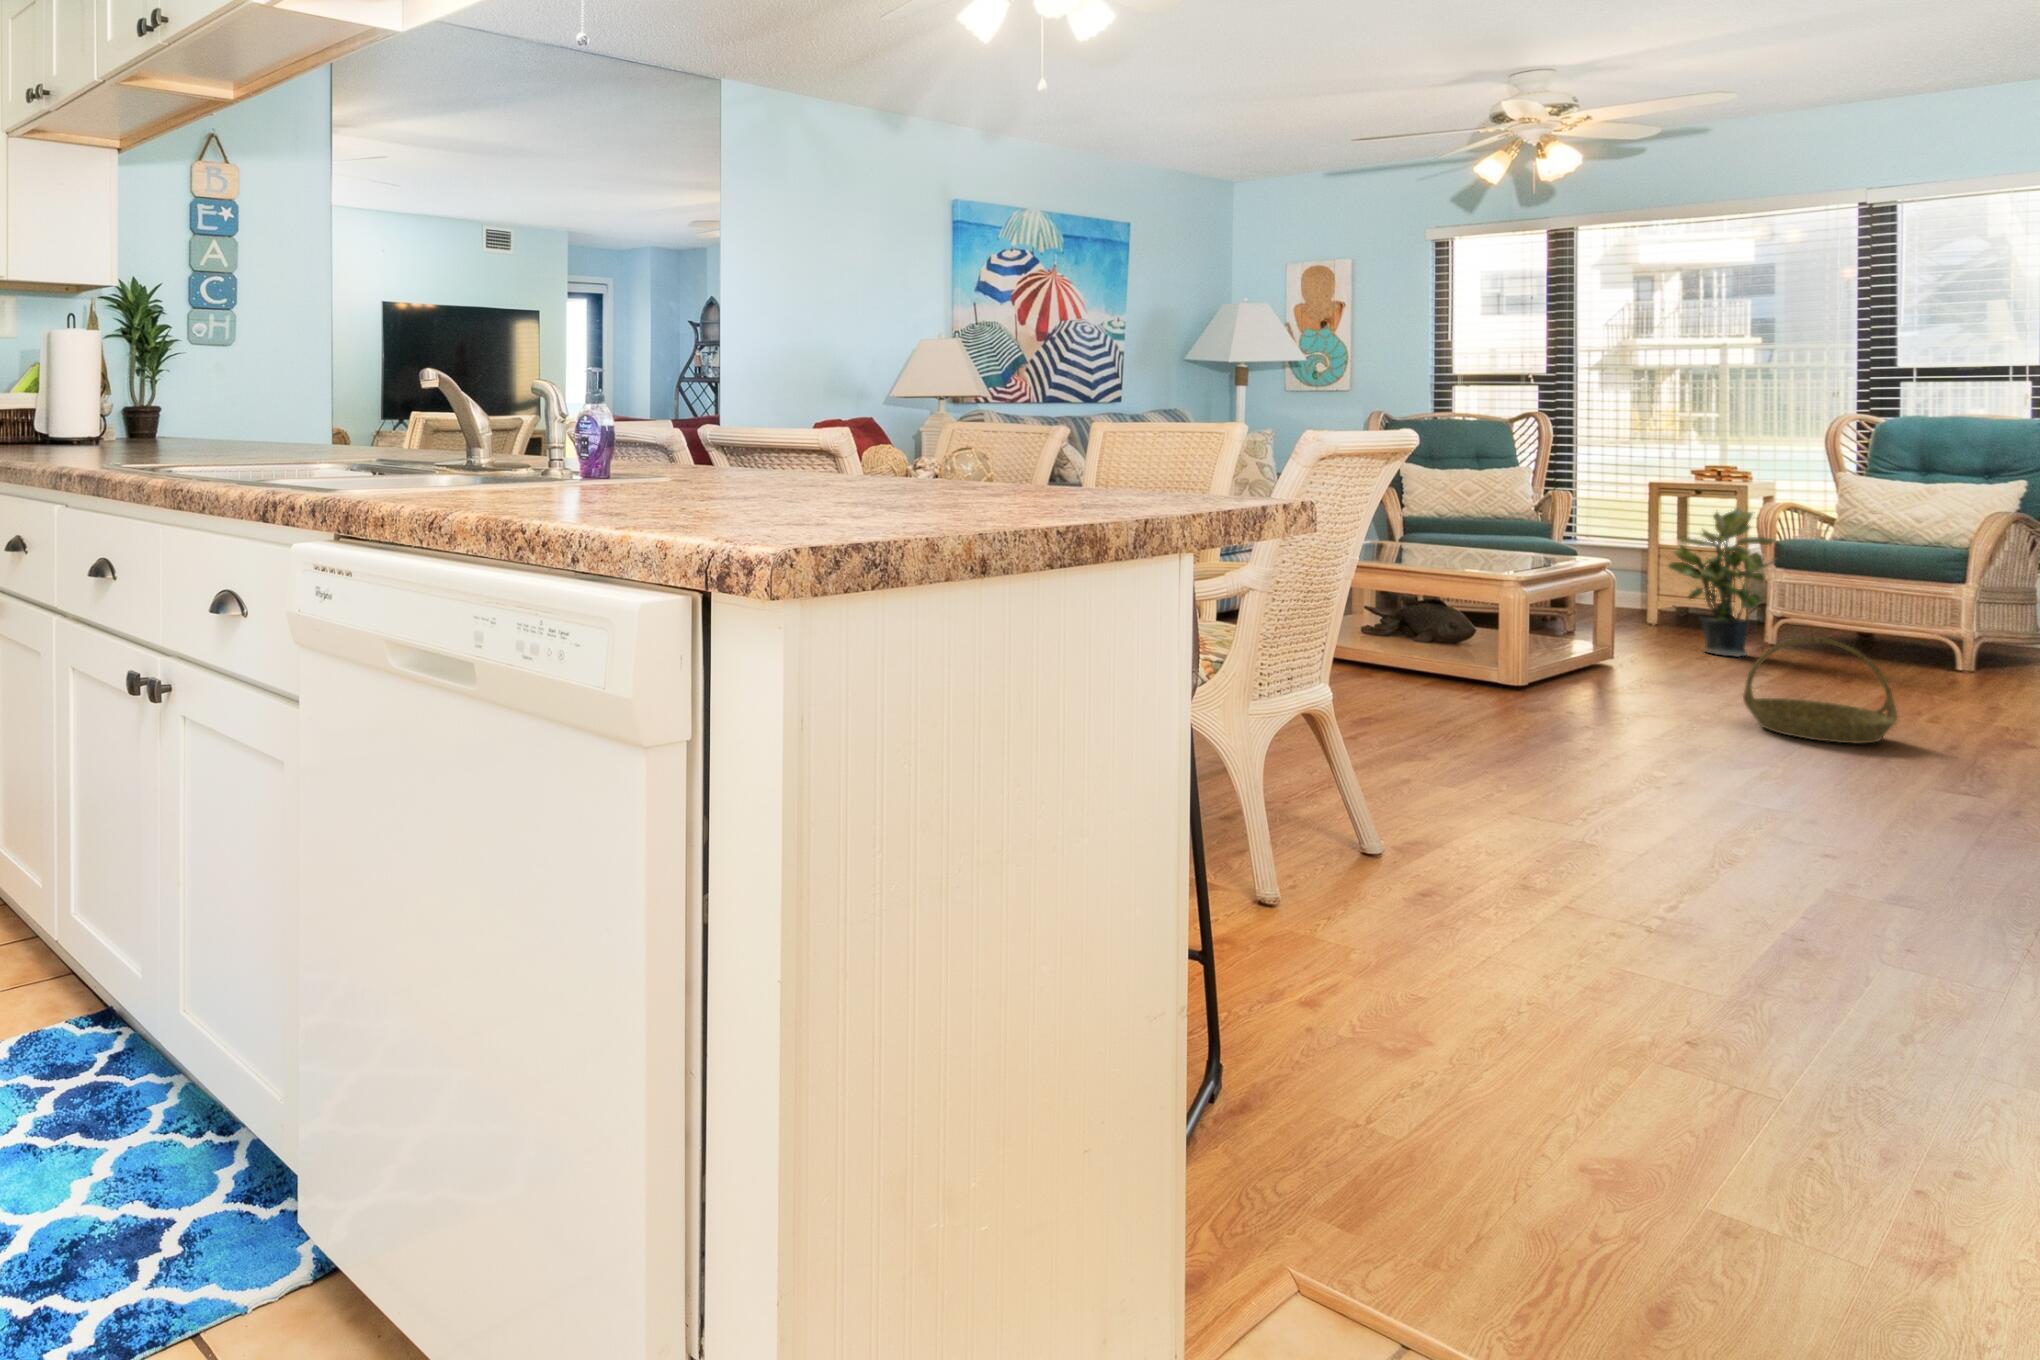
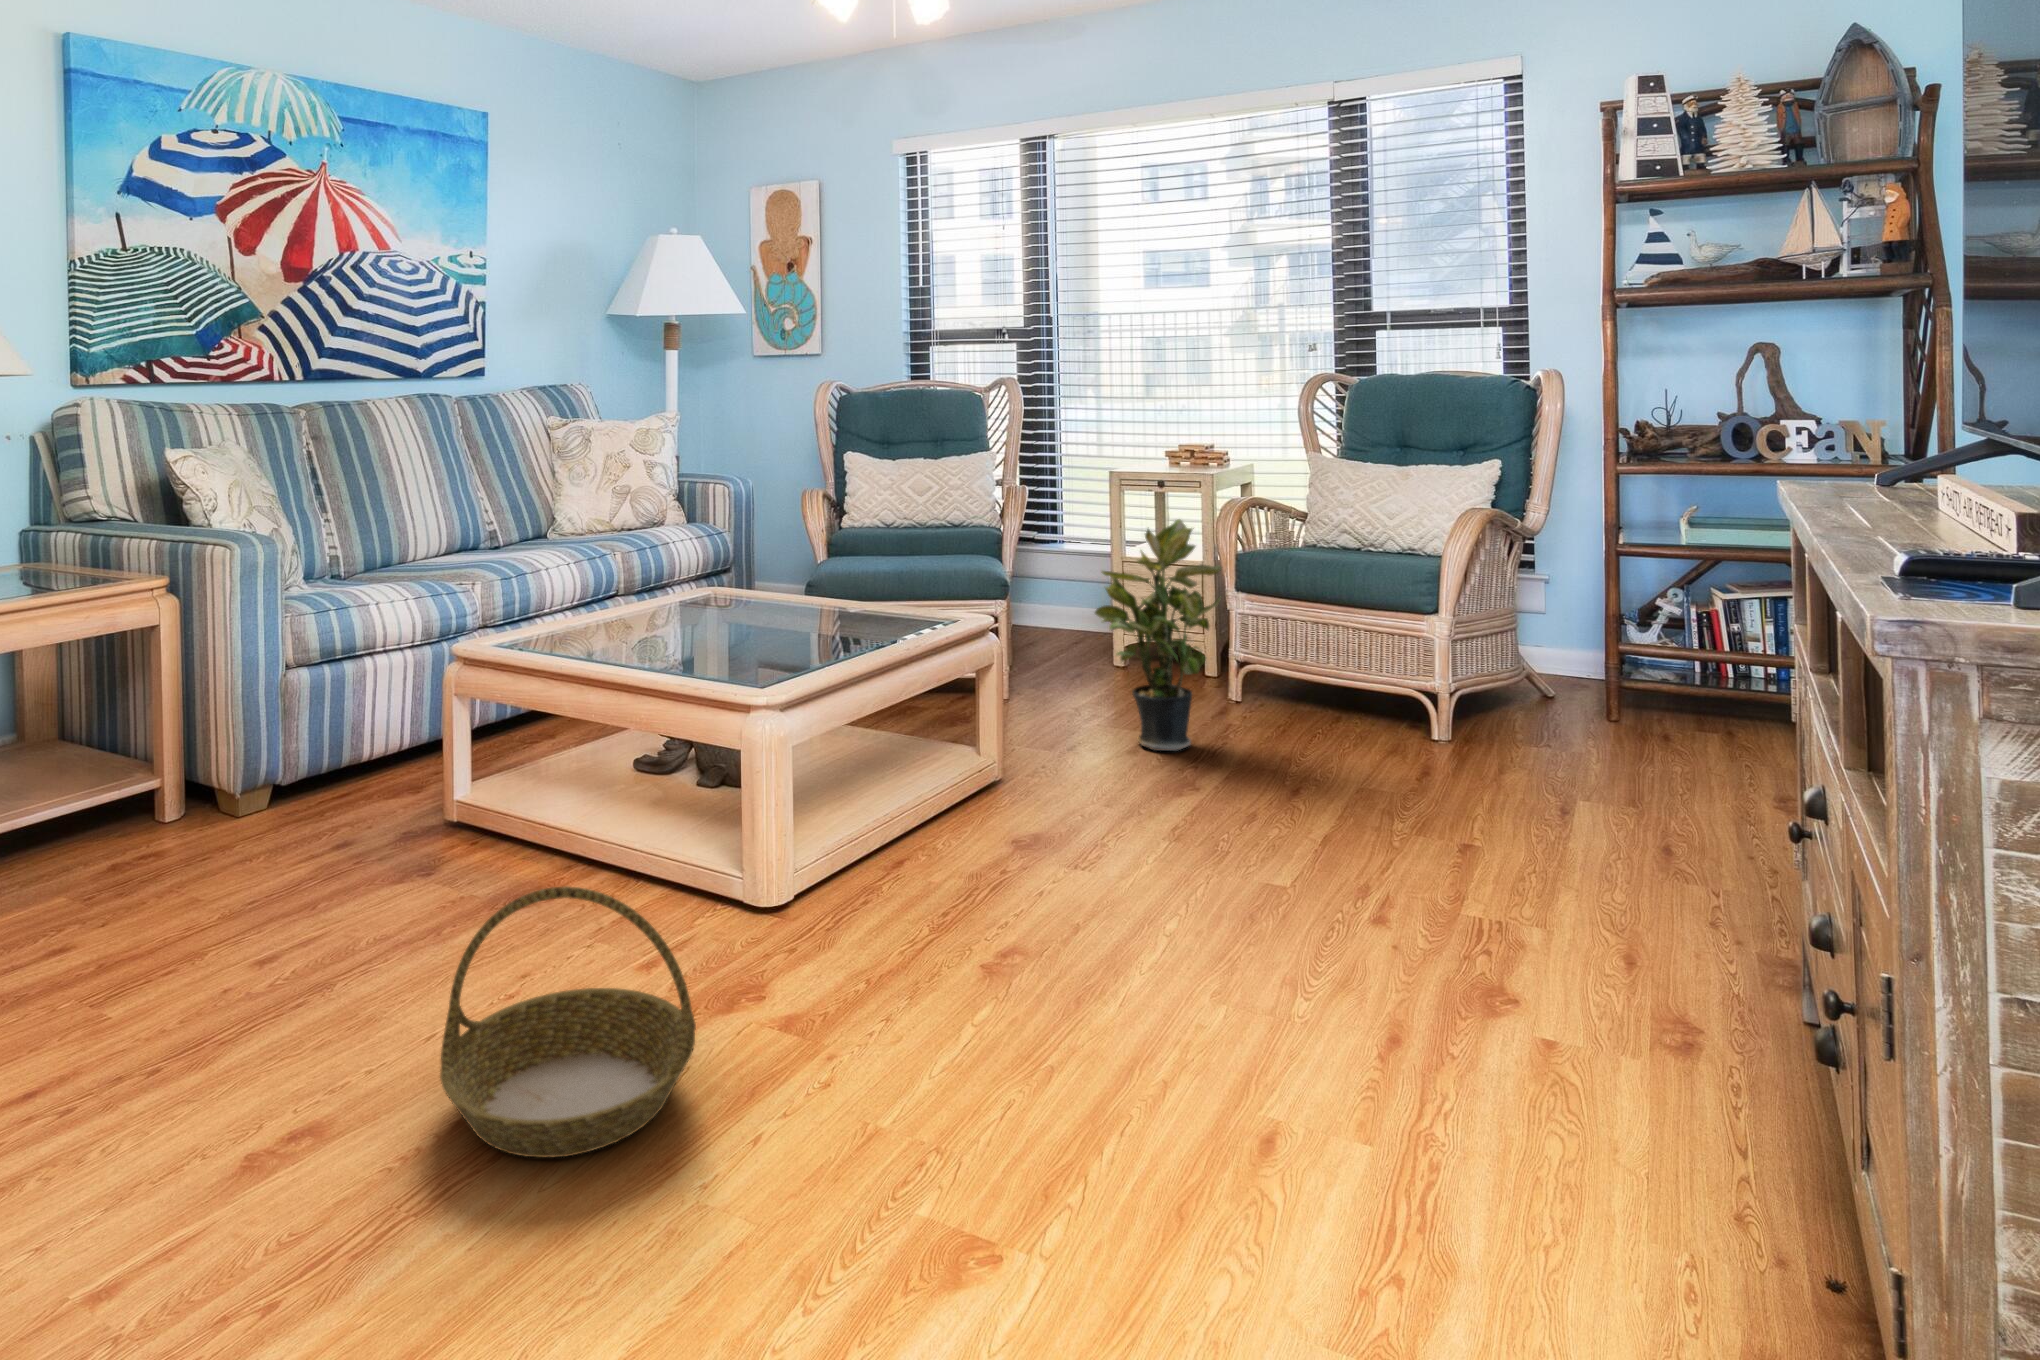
basket: present [1743,637,1897,743] -> present [440,886,696,1157]

